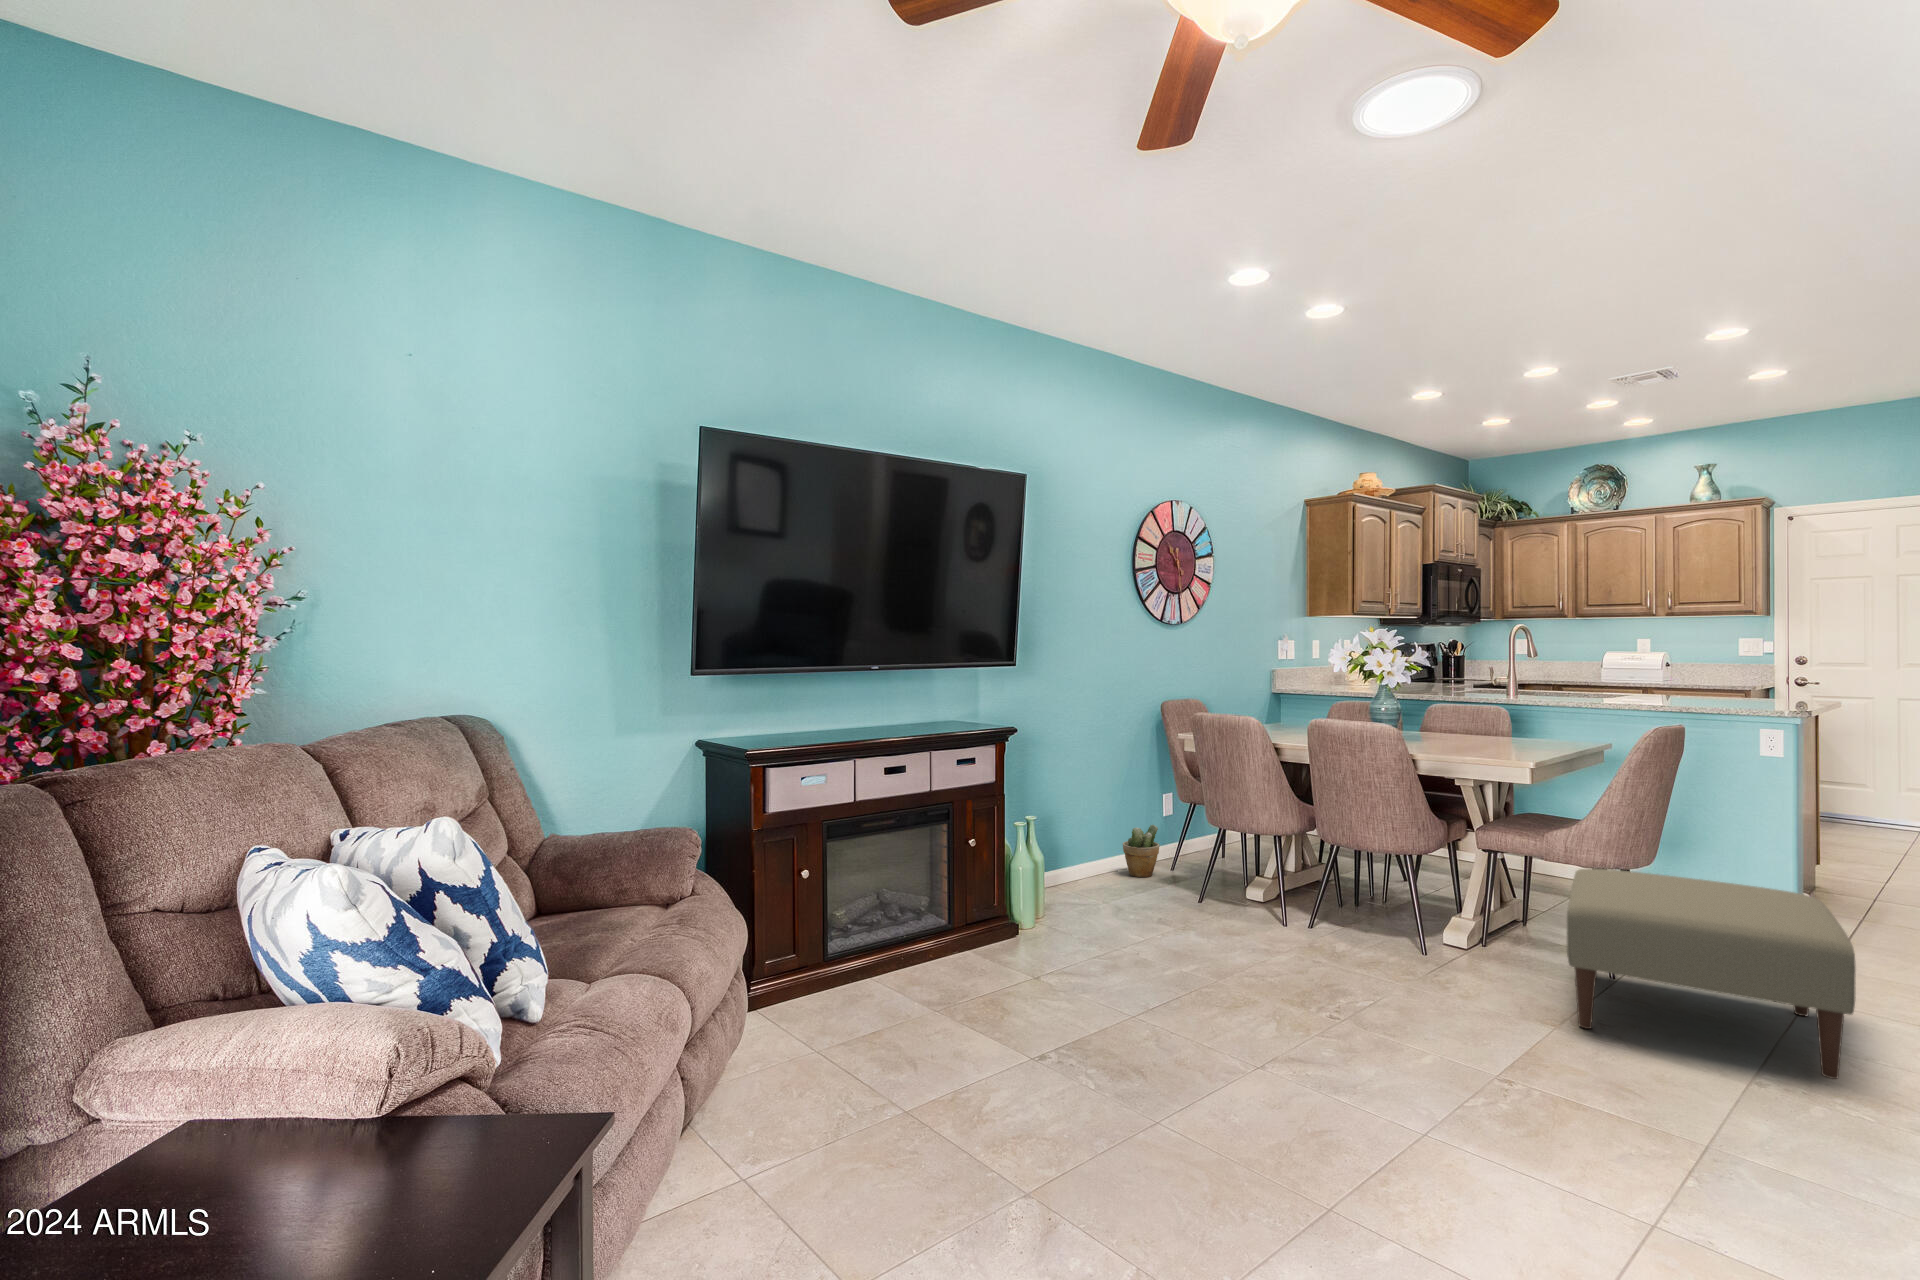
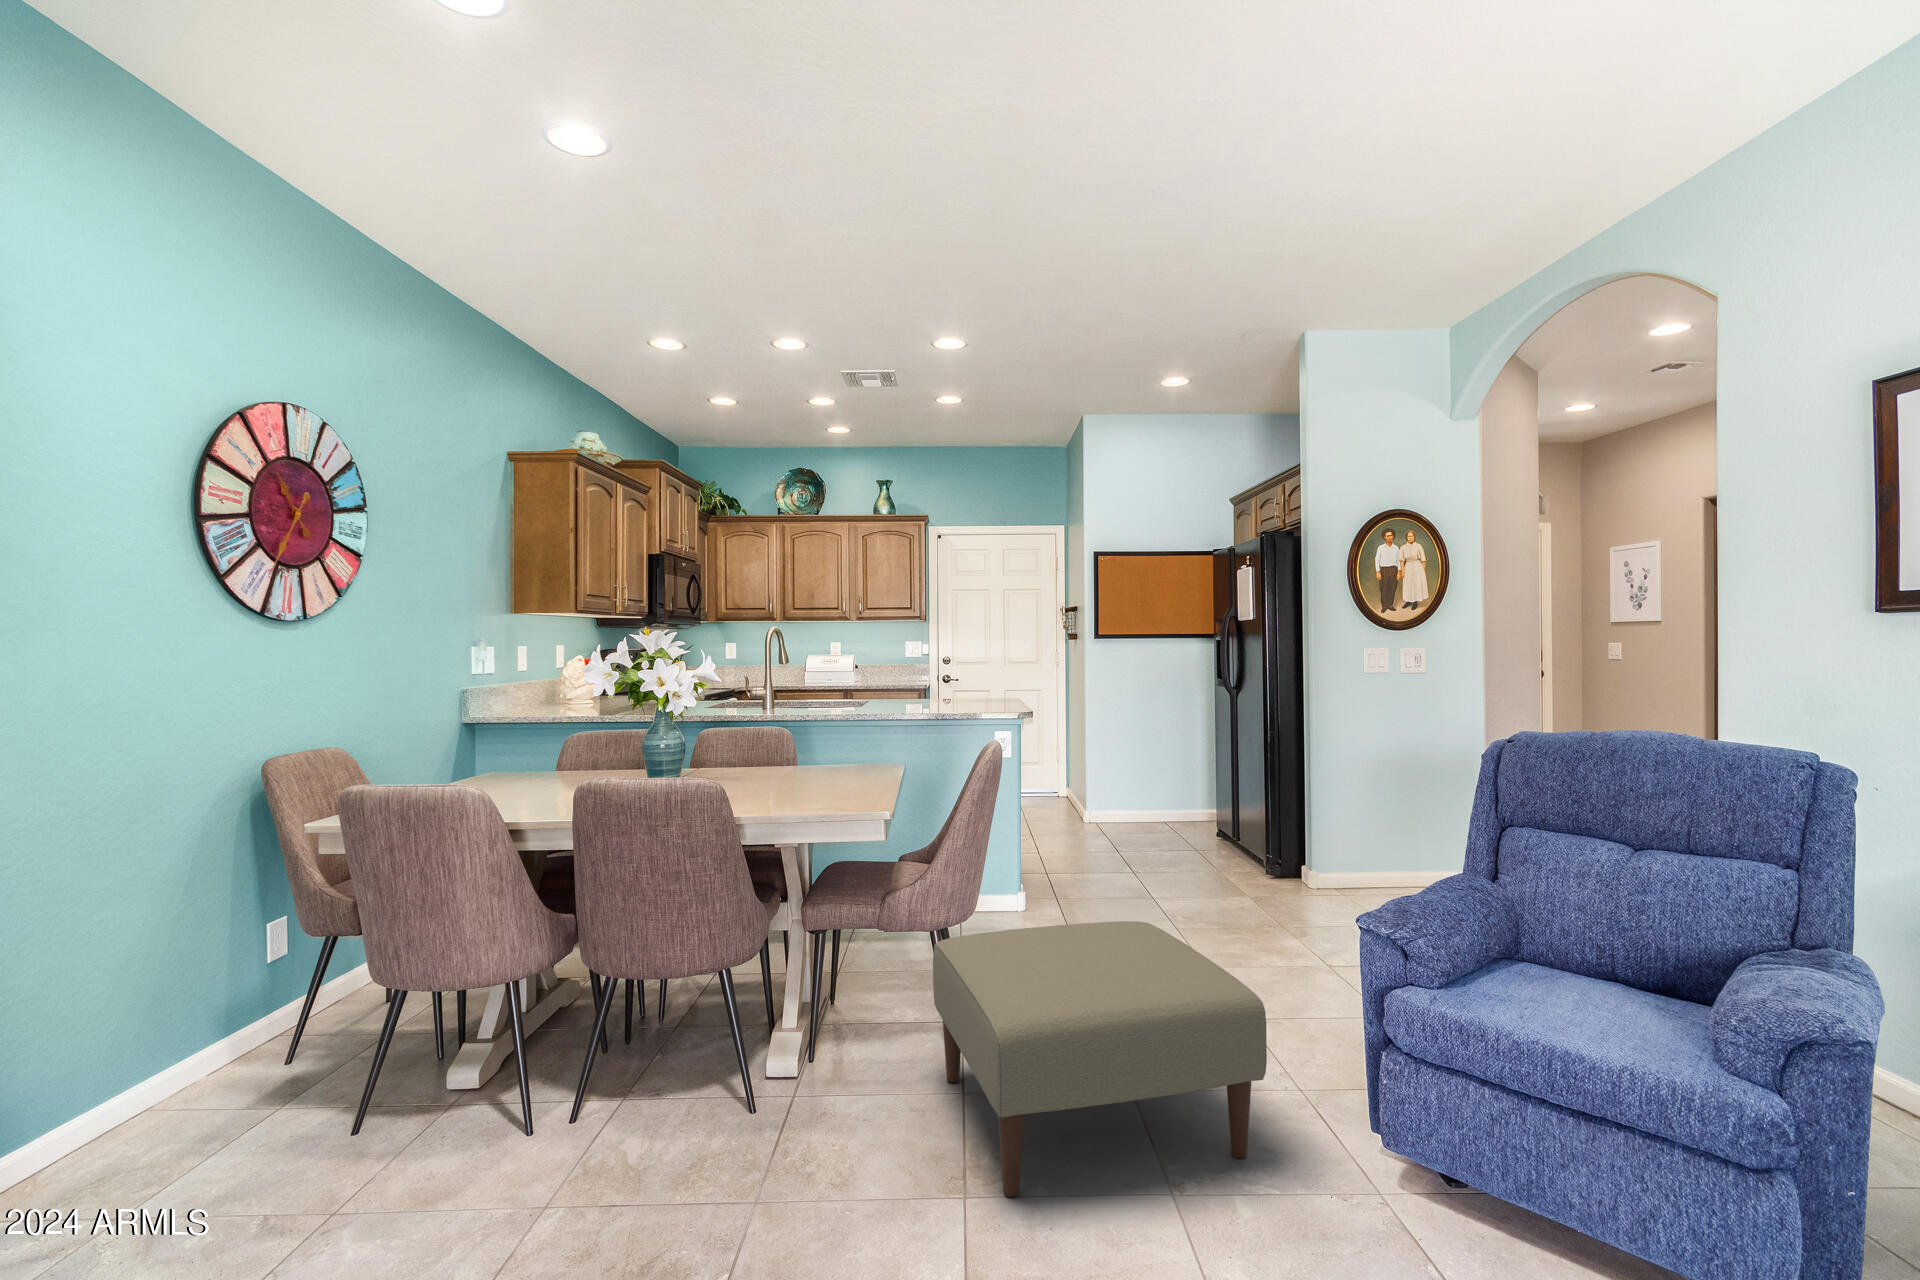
potted plant: present [1123,825,1160,877] -> none [170,994,261,1109]

